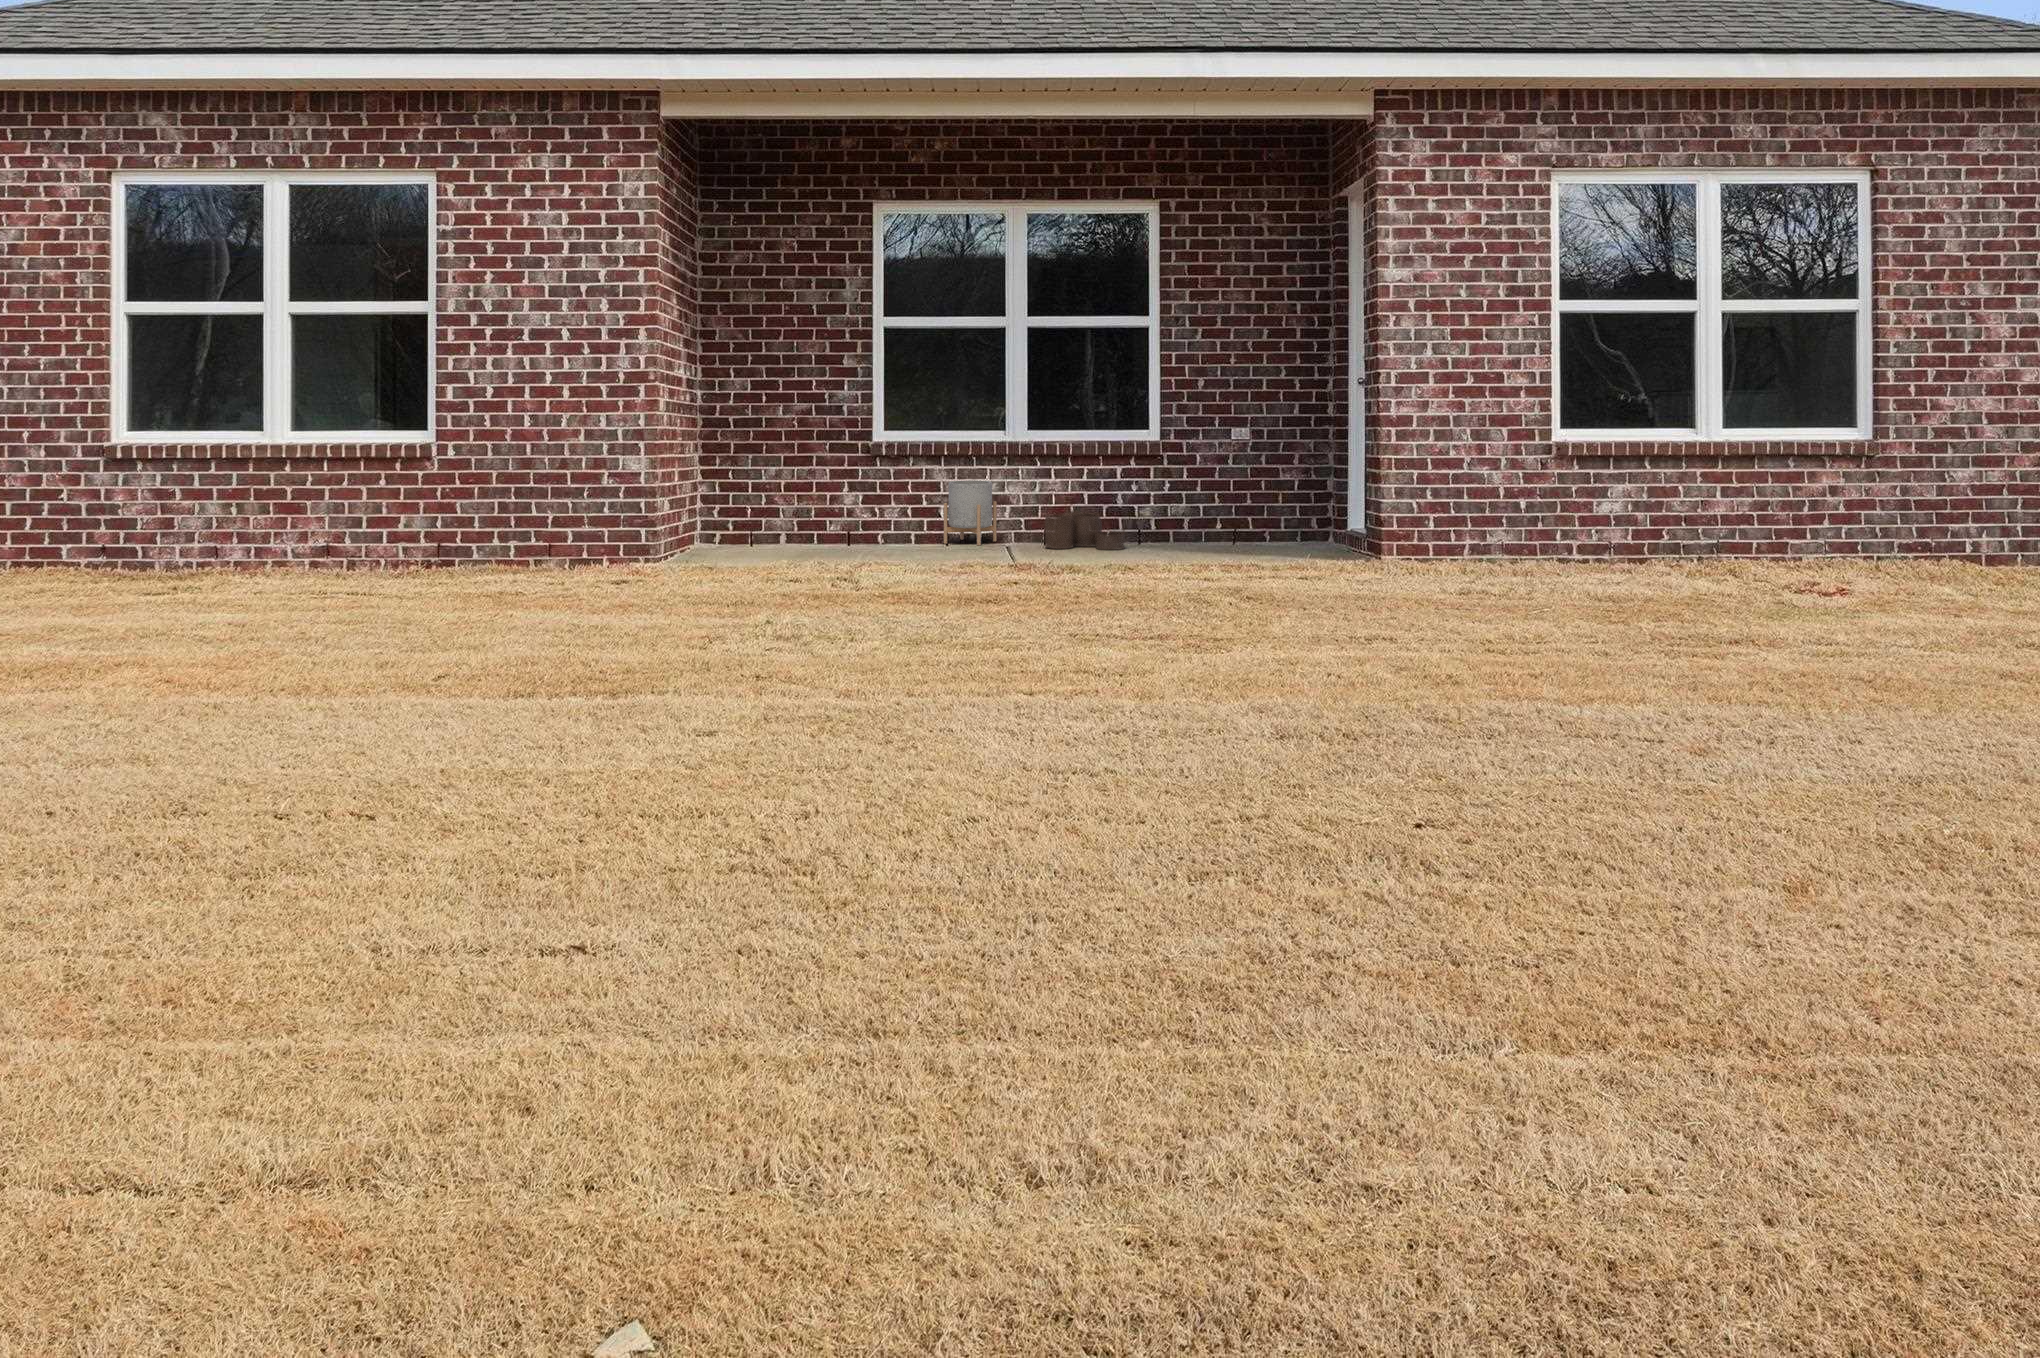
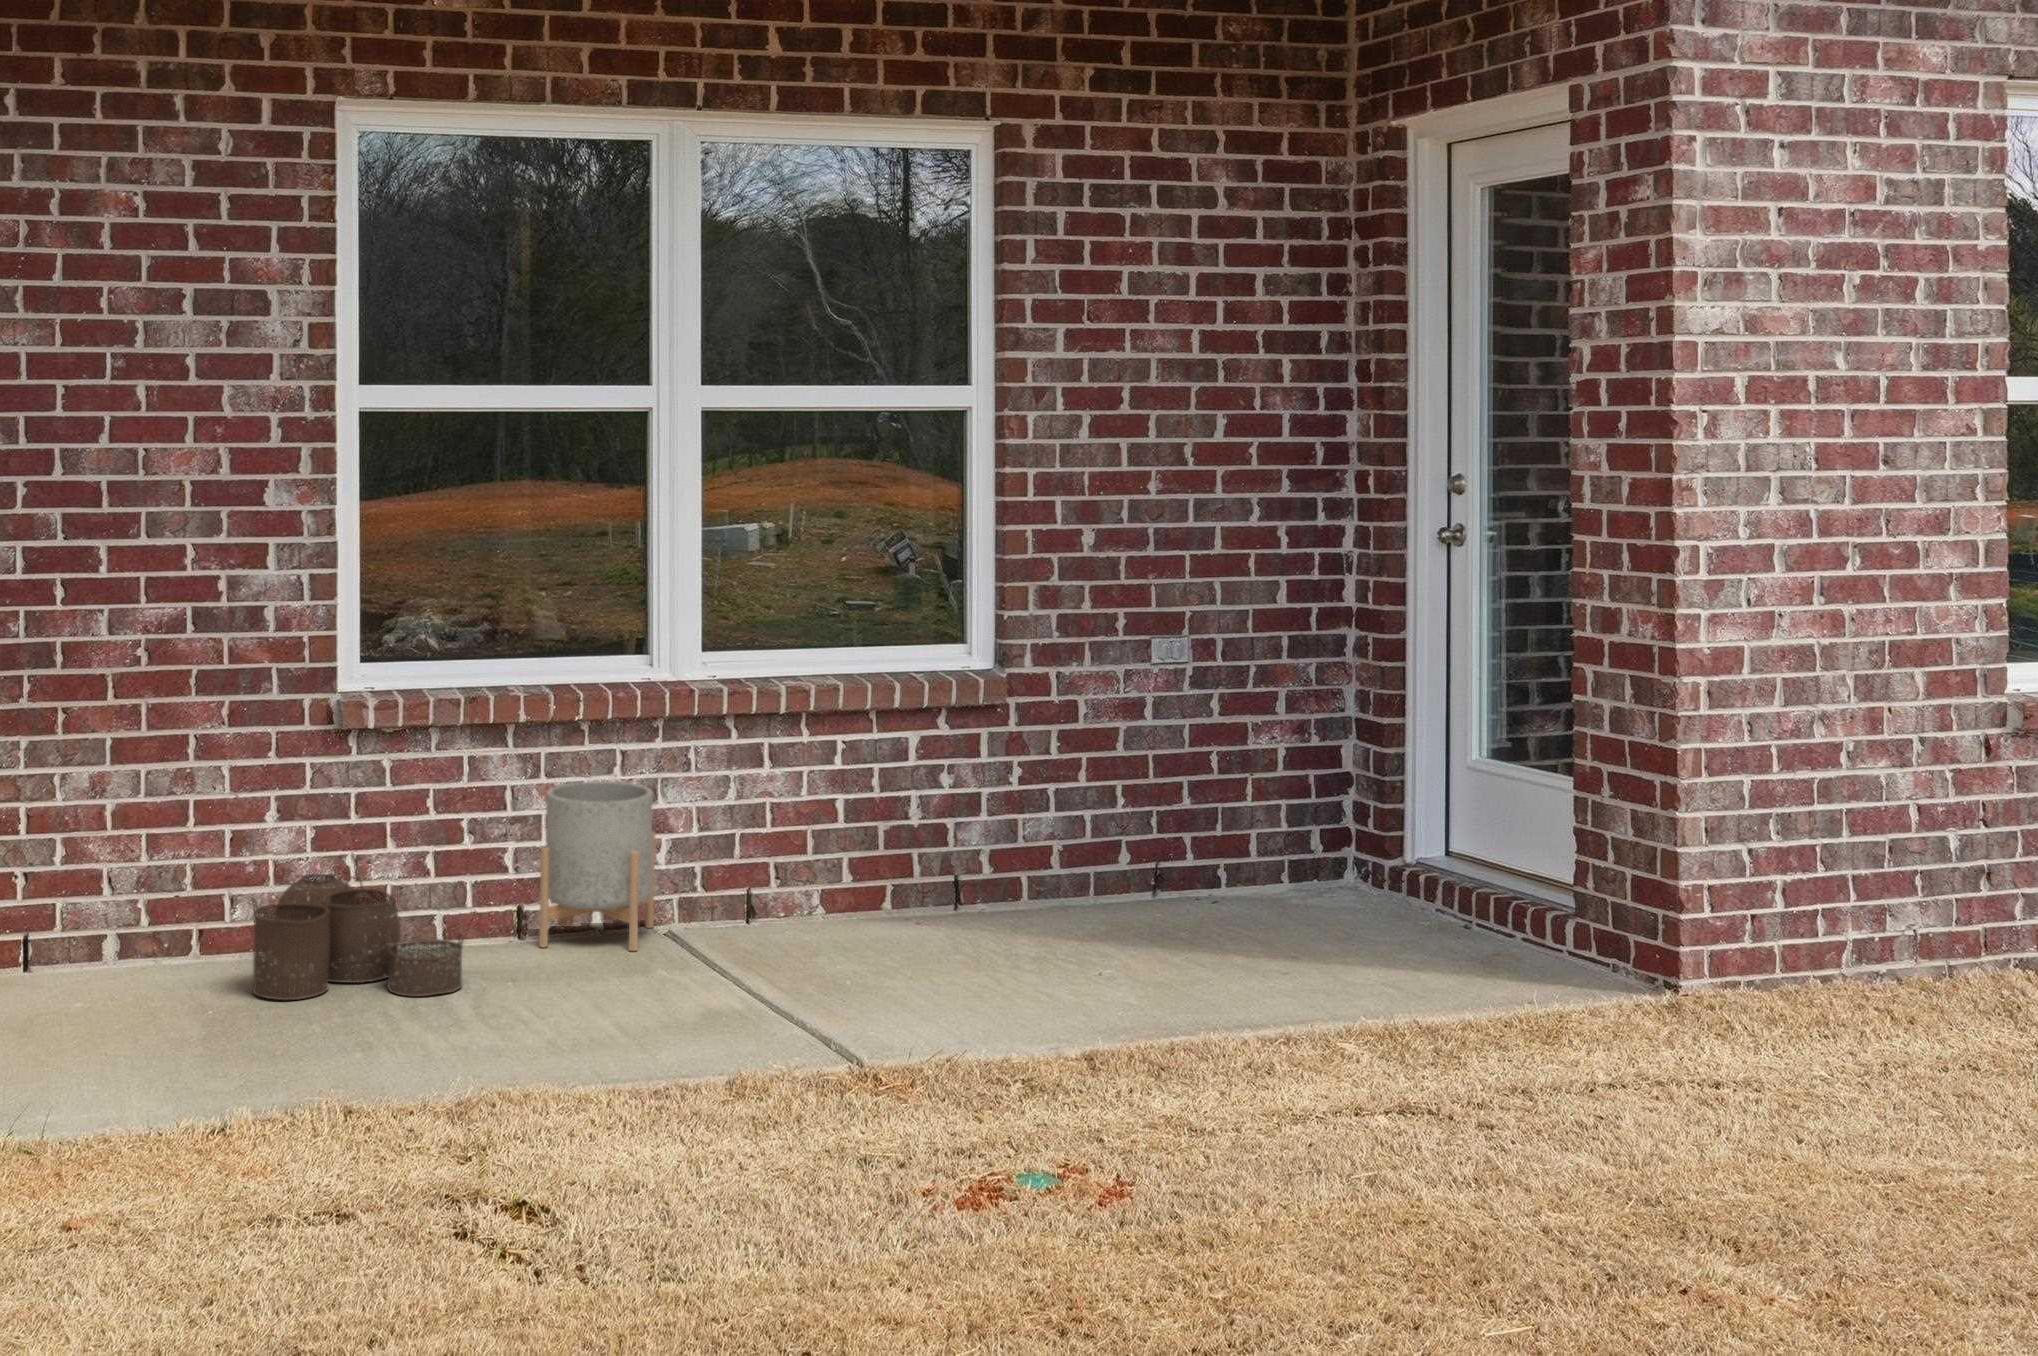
woven basket: present [1045,510,1124,550] -> present [252,867,464,1000]

